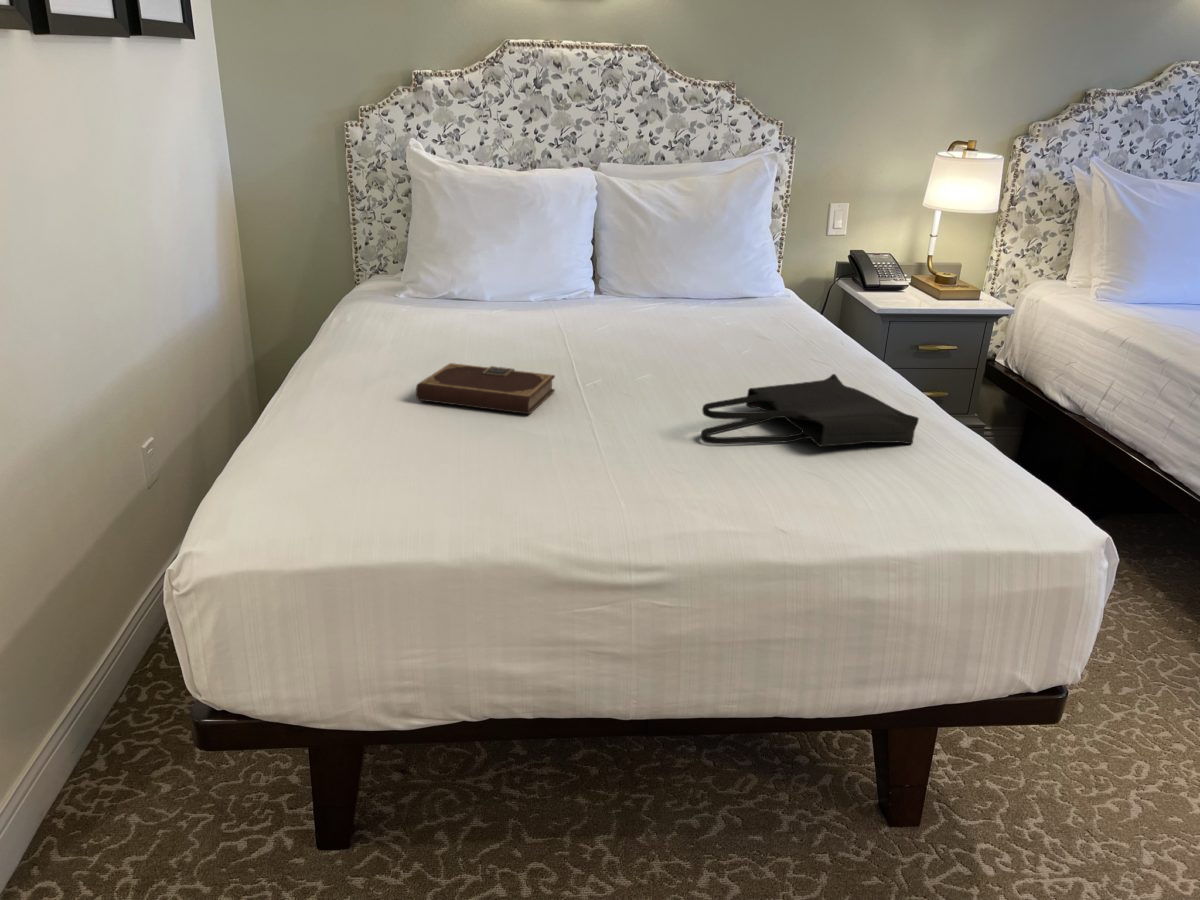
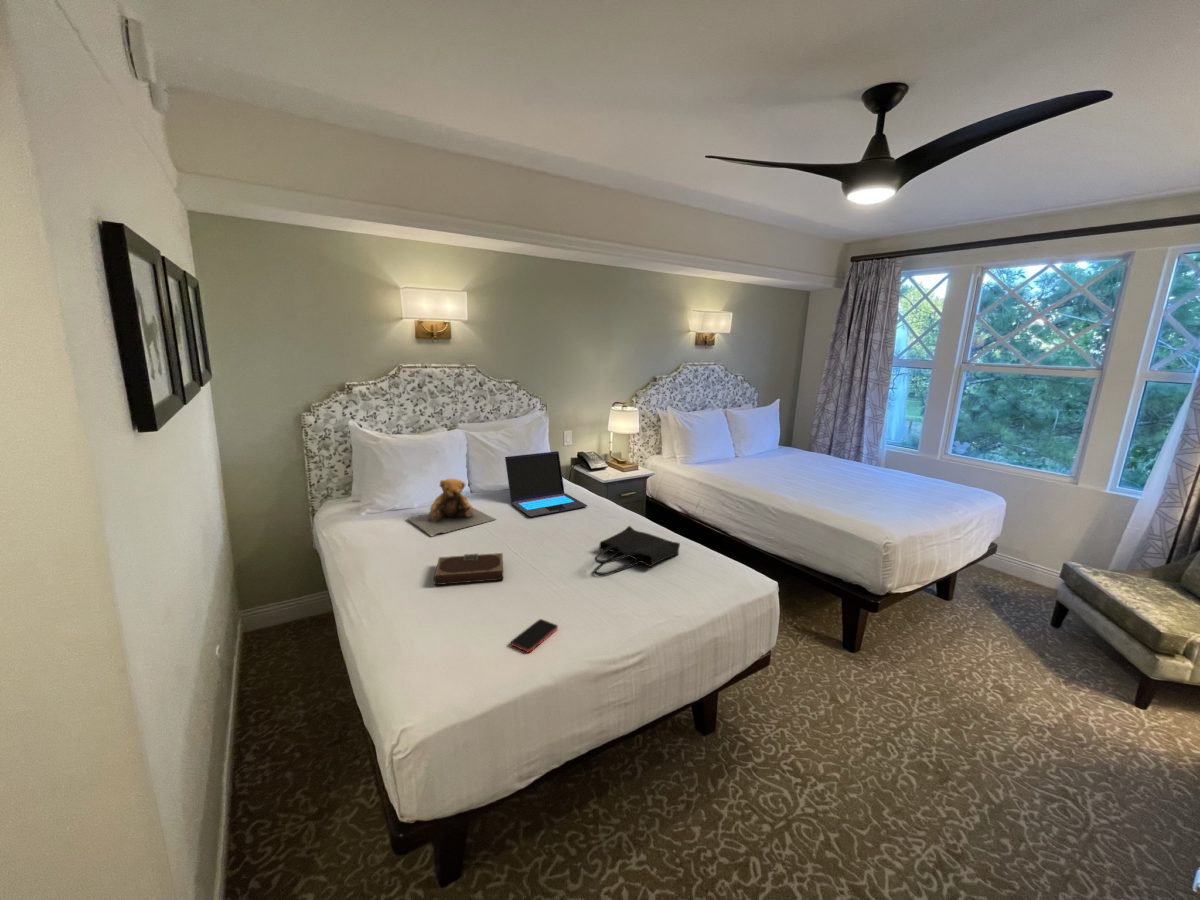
laptop: none [653,224,796,342] -> present [505,451,587,517]
teddy bear: none [461,247,605,341] -> present [408,479,495,536]
smartphone: none [453,475,552,513] -> present [511,619,558,652]

